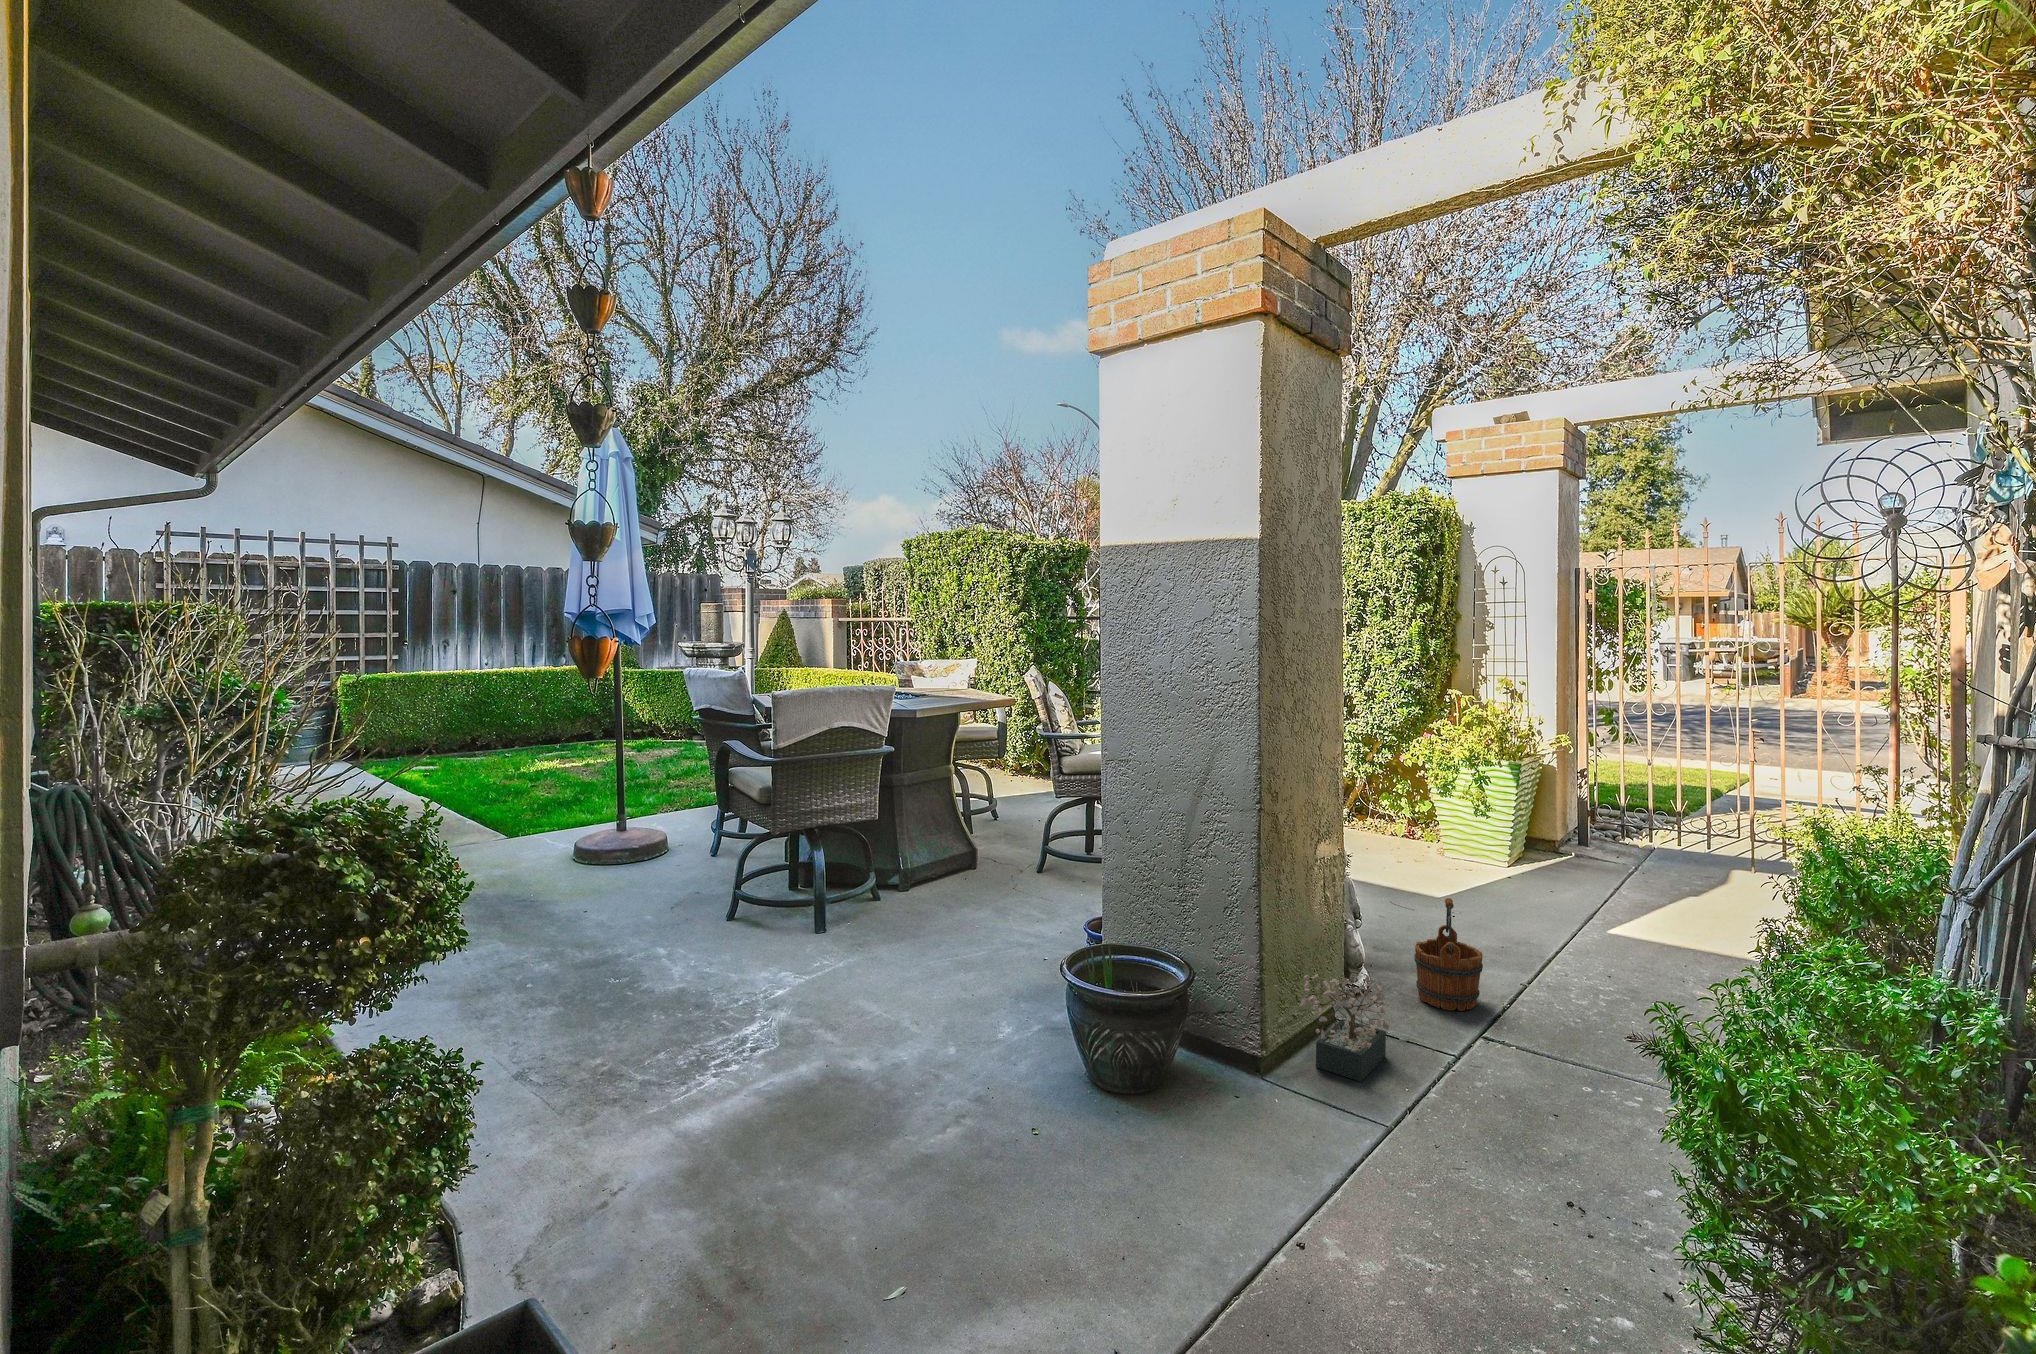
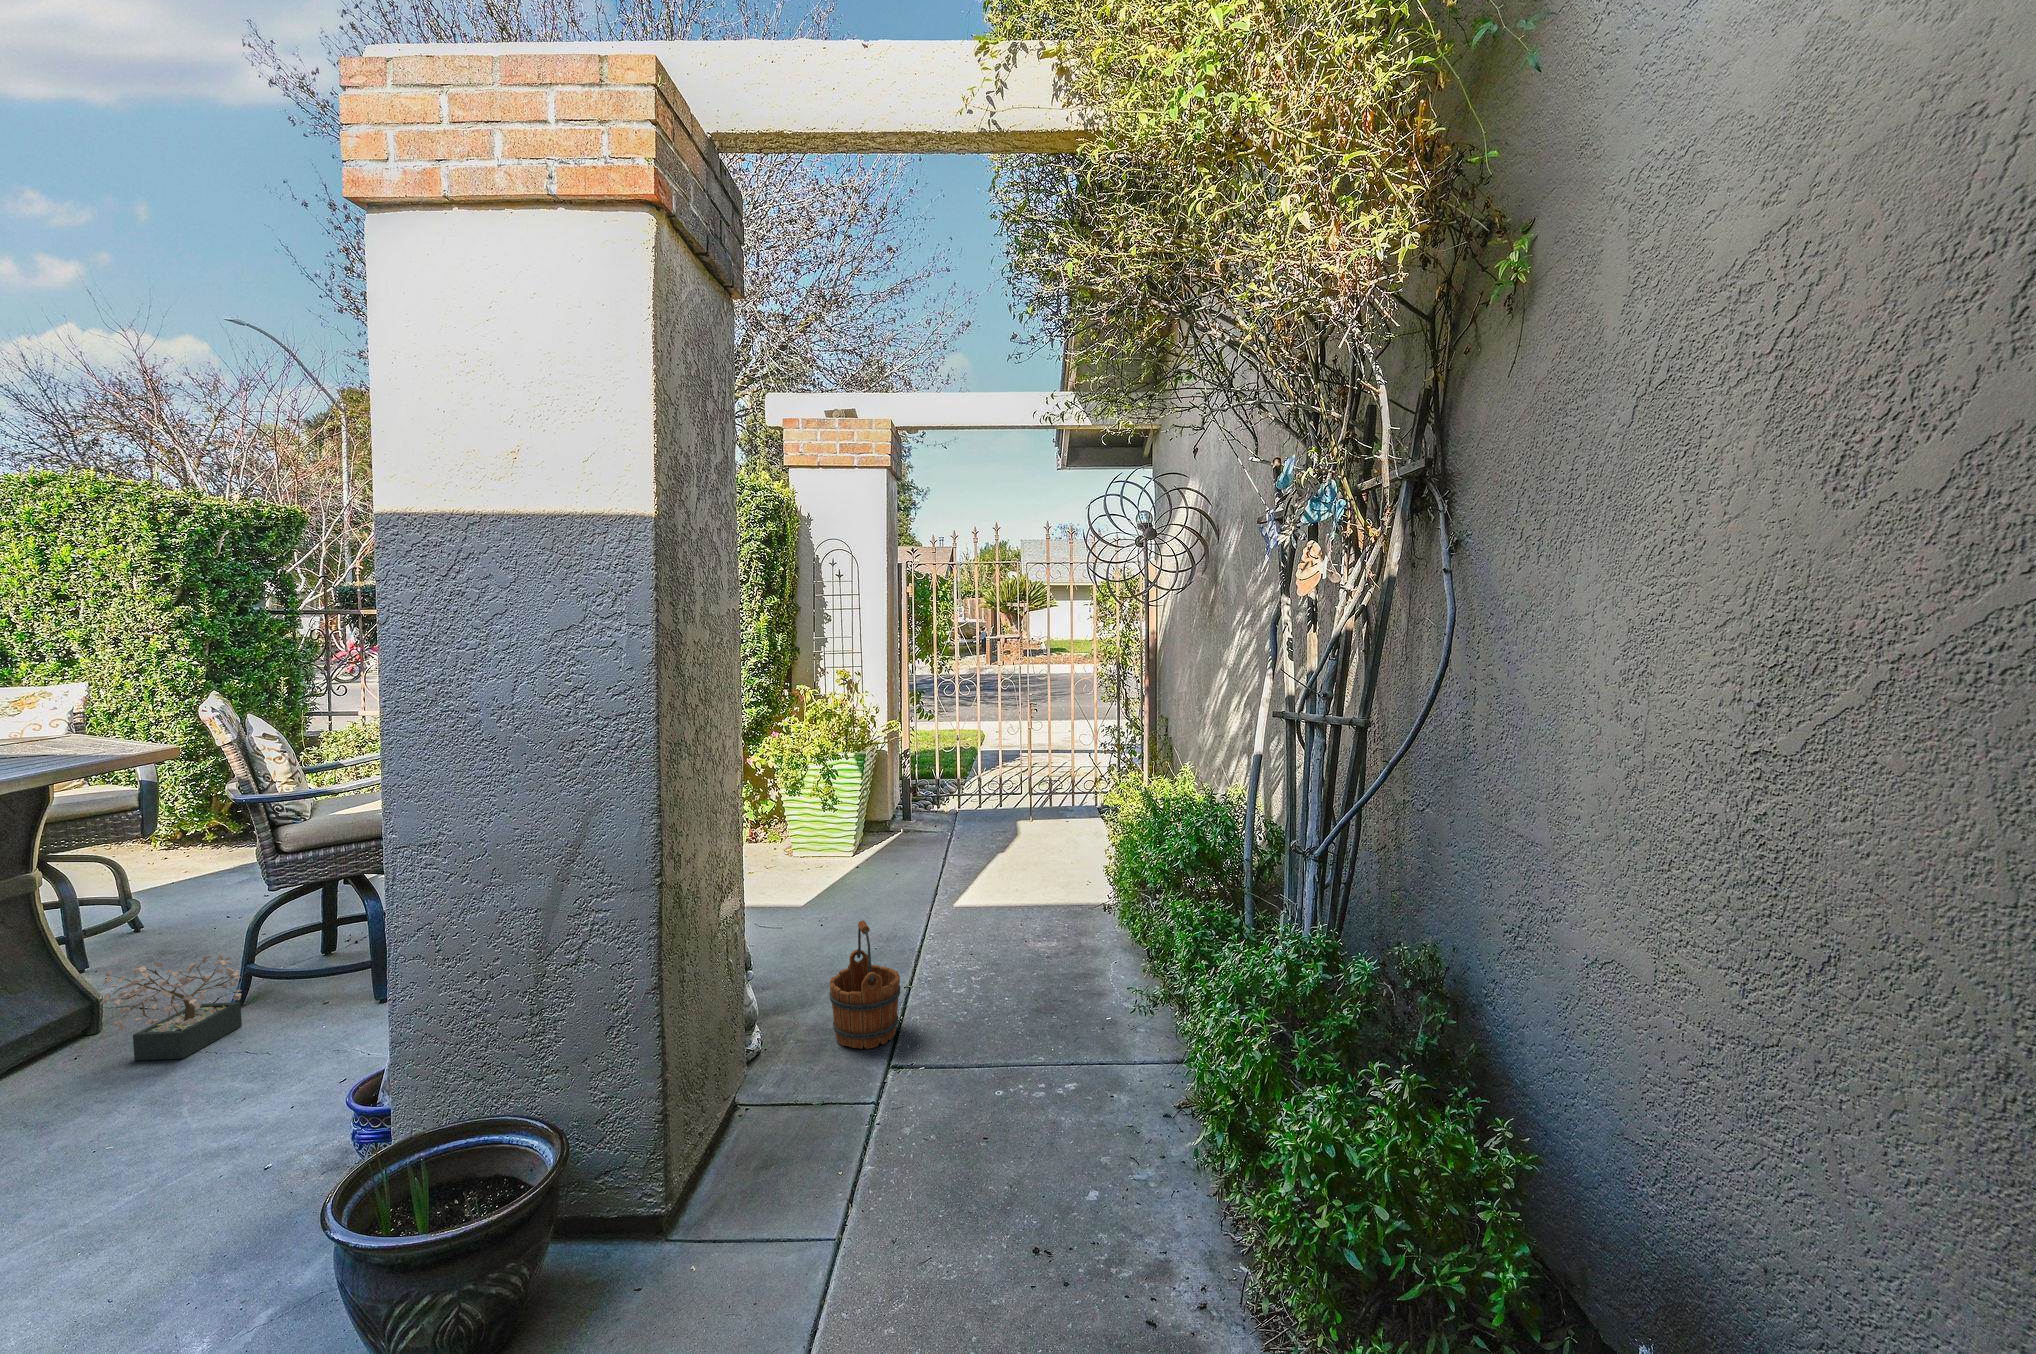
decorative plant: present [1300,973,1390,1082] -> present [100,954,242,1060]

